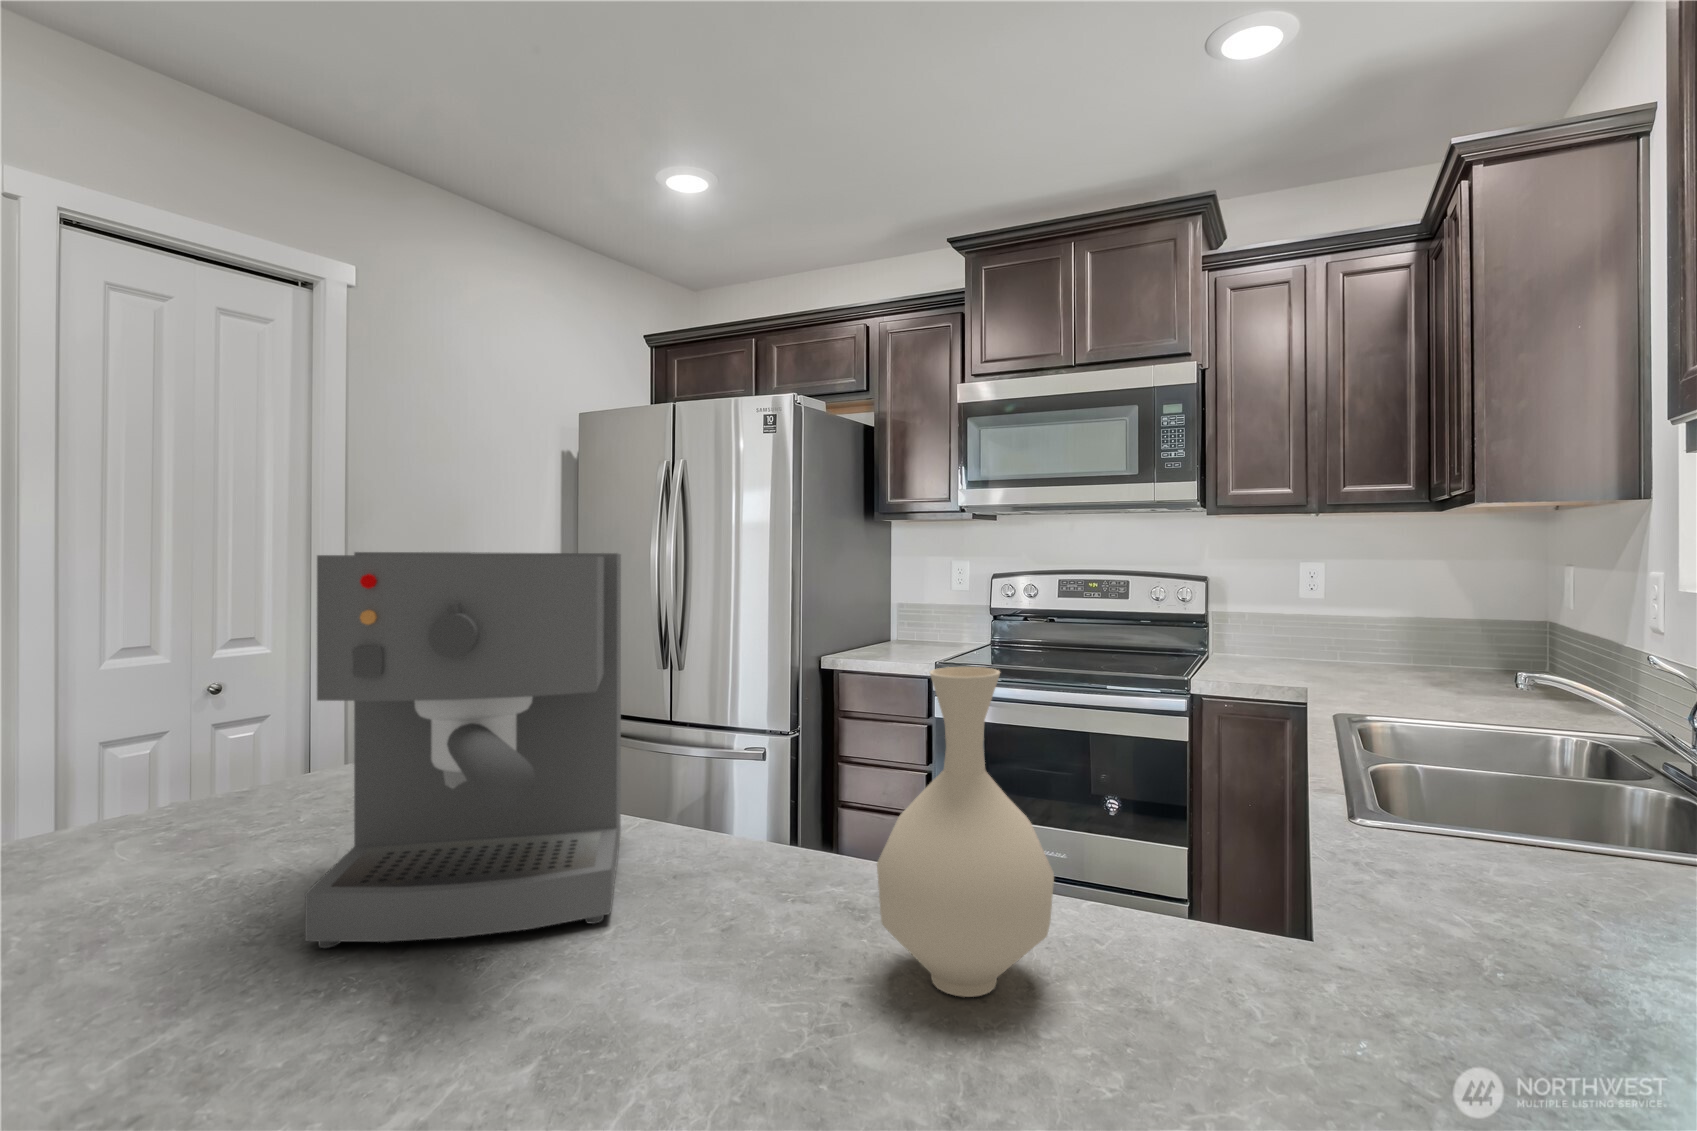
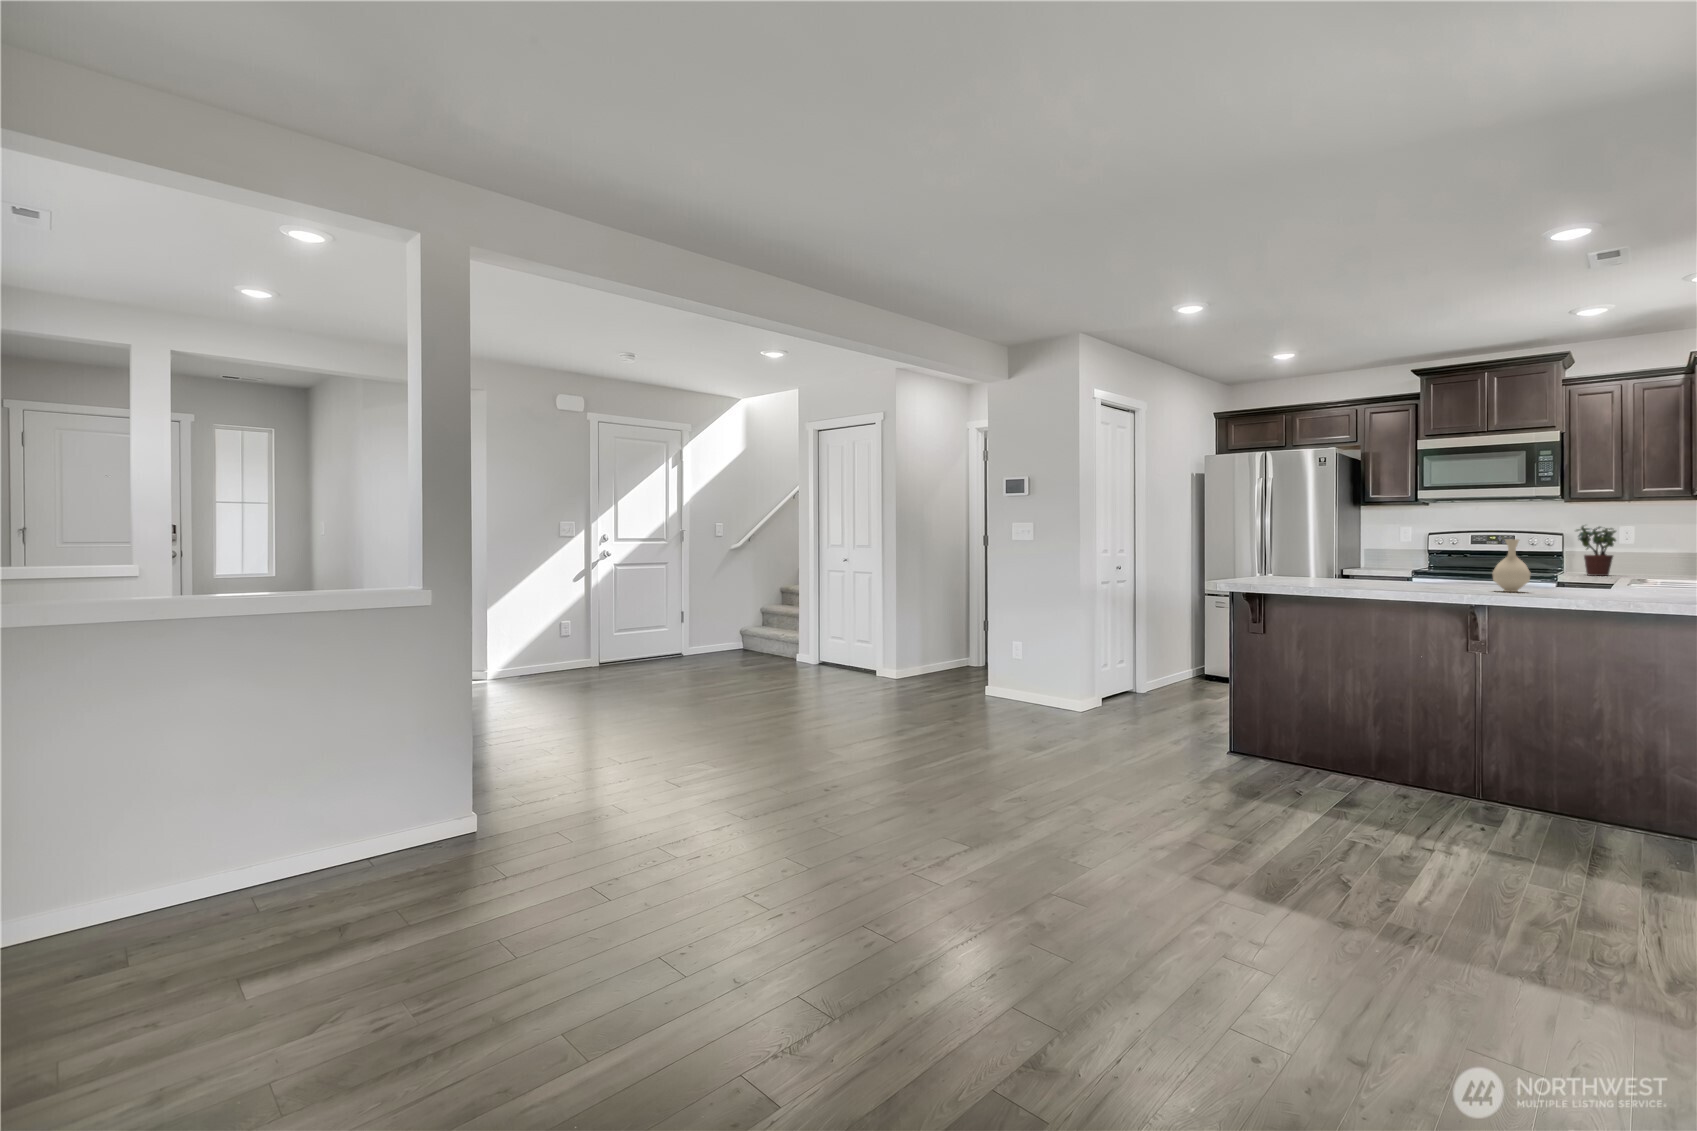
coffee maker: present [305,552,621,948] -> none [1349,520,1433,588]
potted plant: none [1225,561,1294,665] -> present [1576,525,1616,576]

